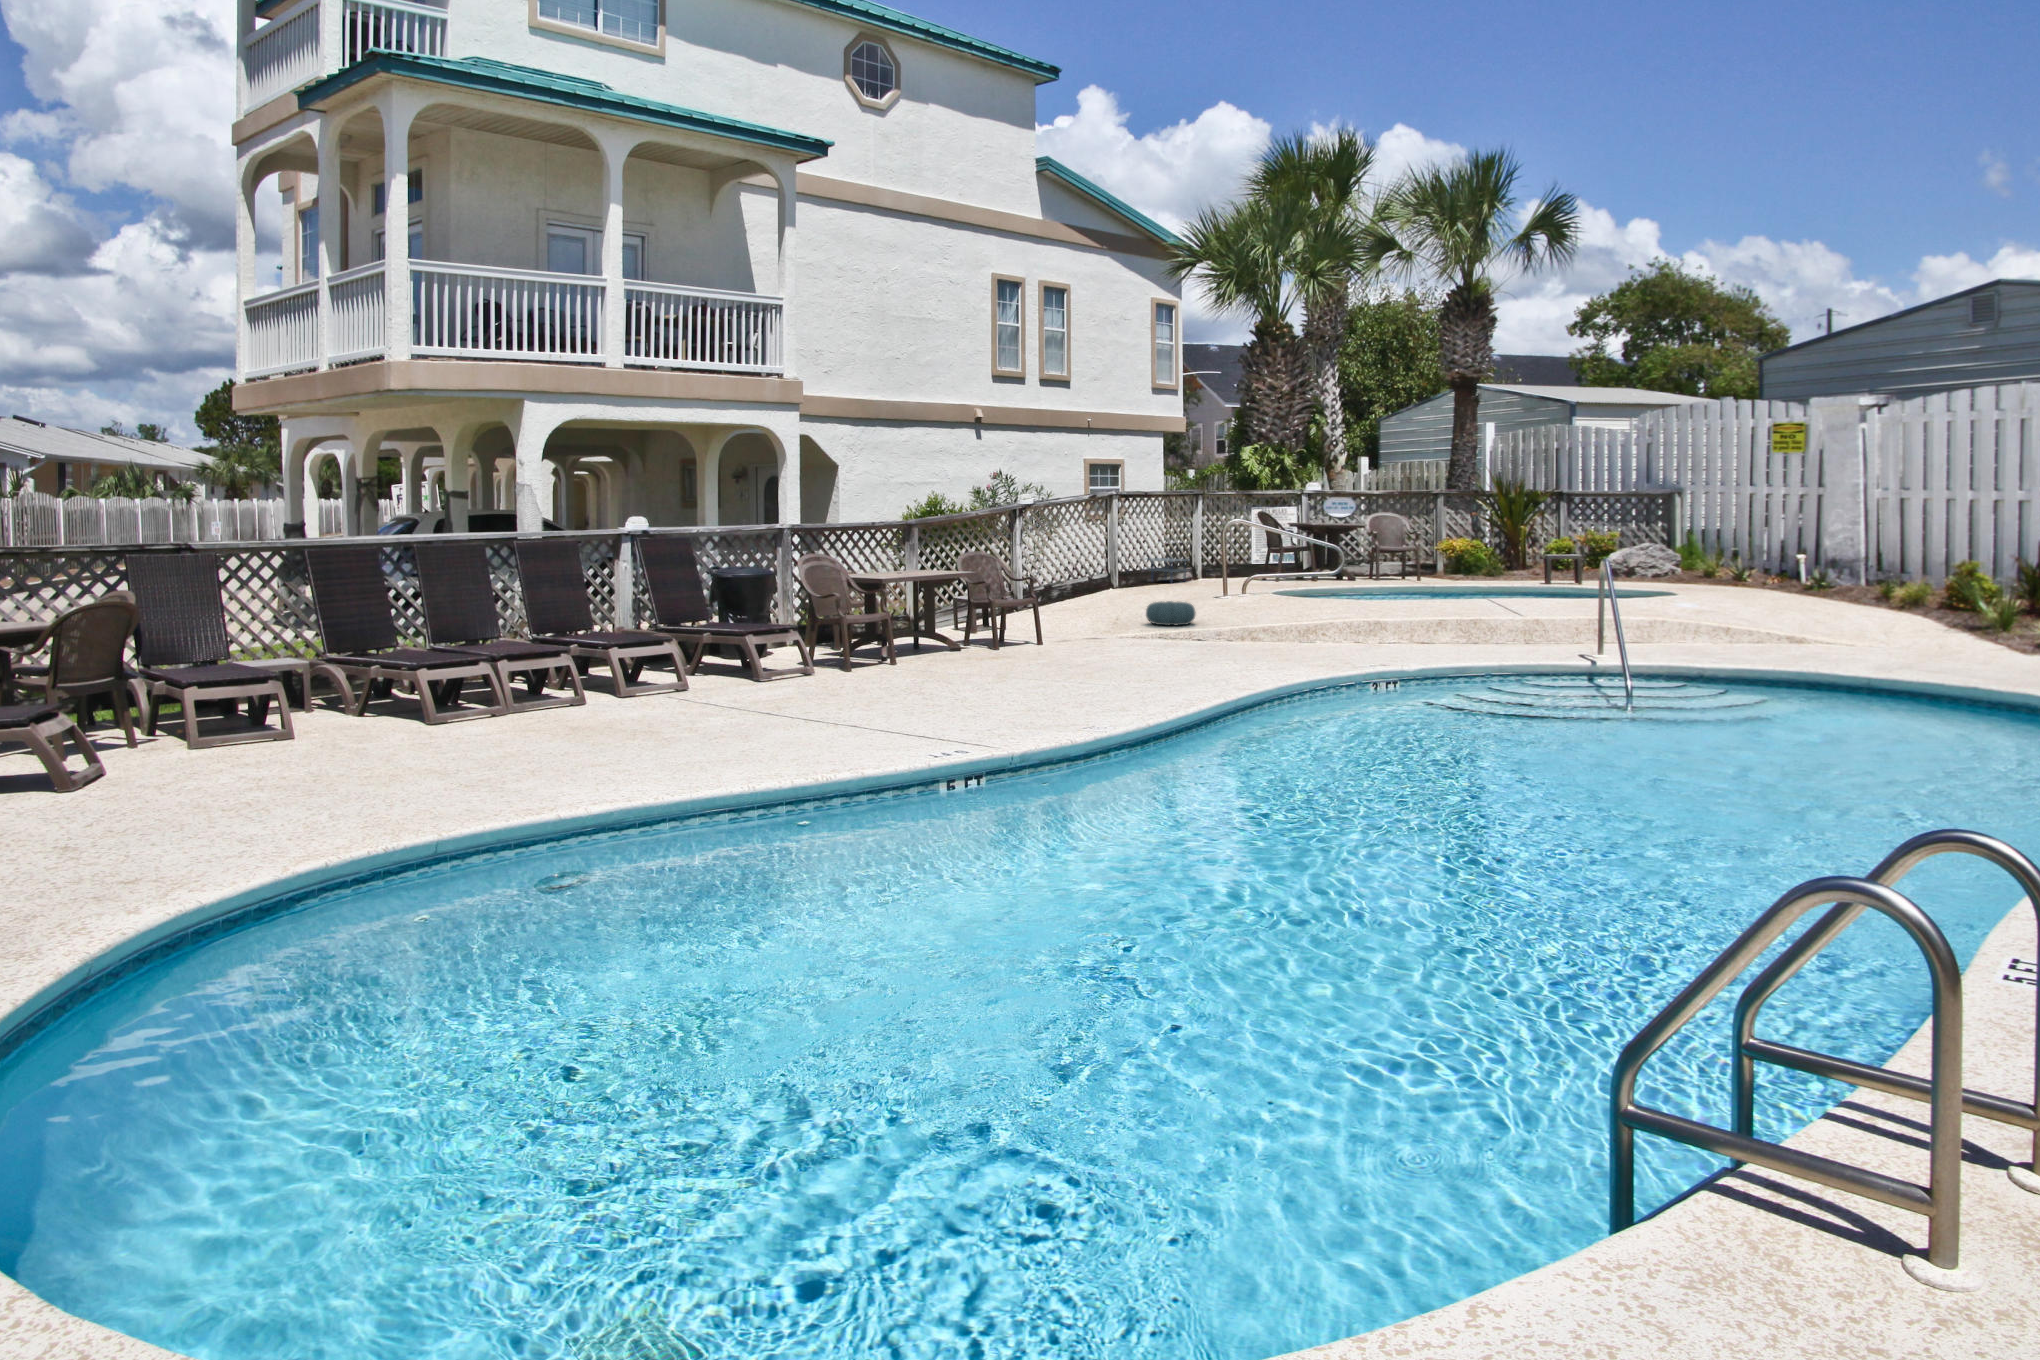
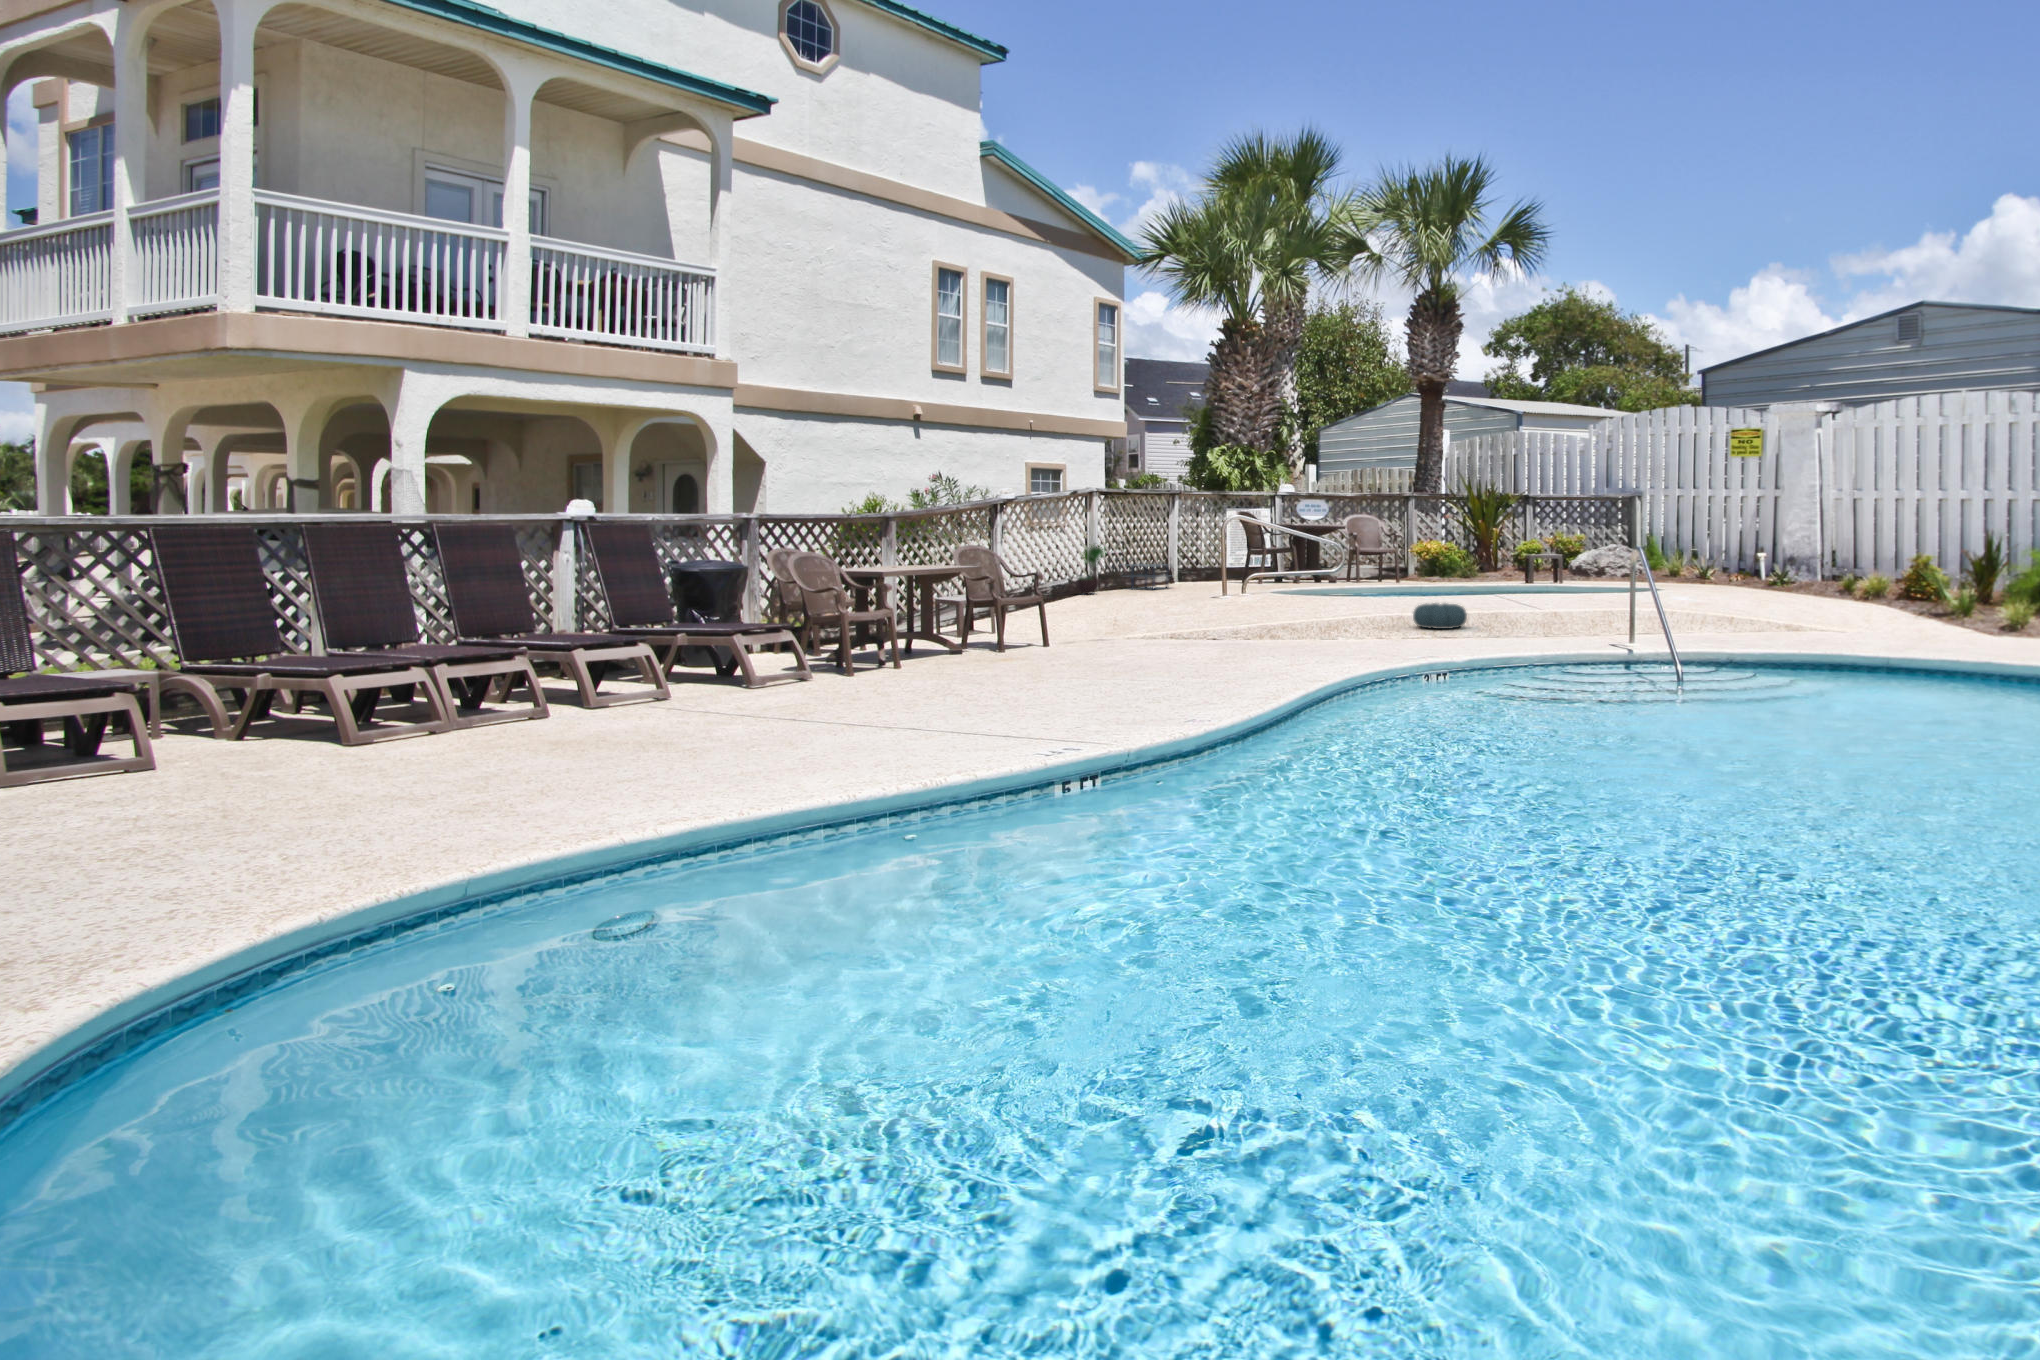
potted tree: none [1098,536,1127,587] -> present [1077,545,1106,594]
pouf: present [1146,601,1195,625] -> present [1413,603,1467,629]

